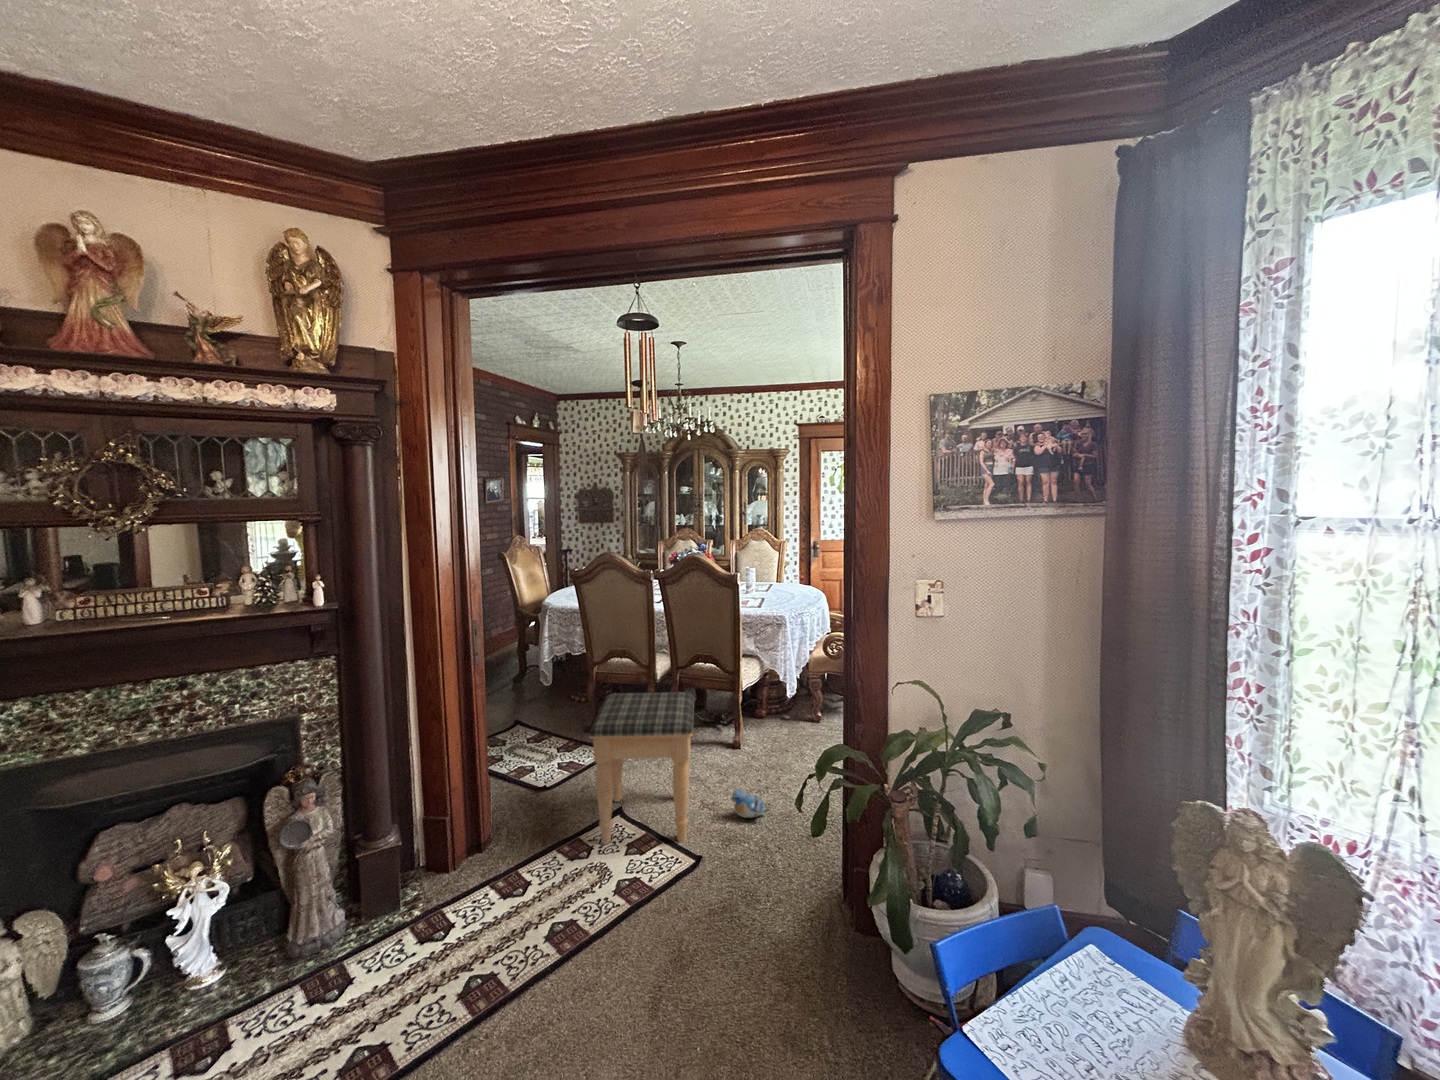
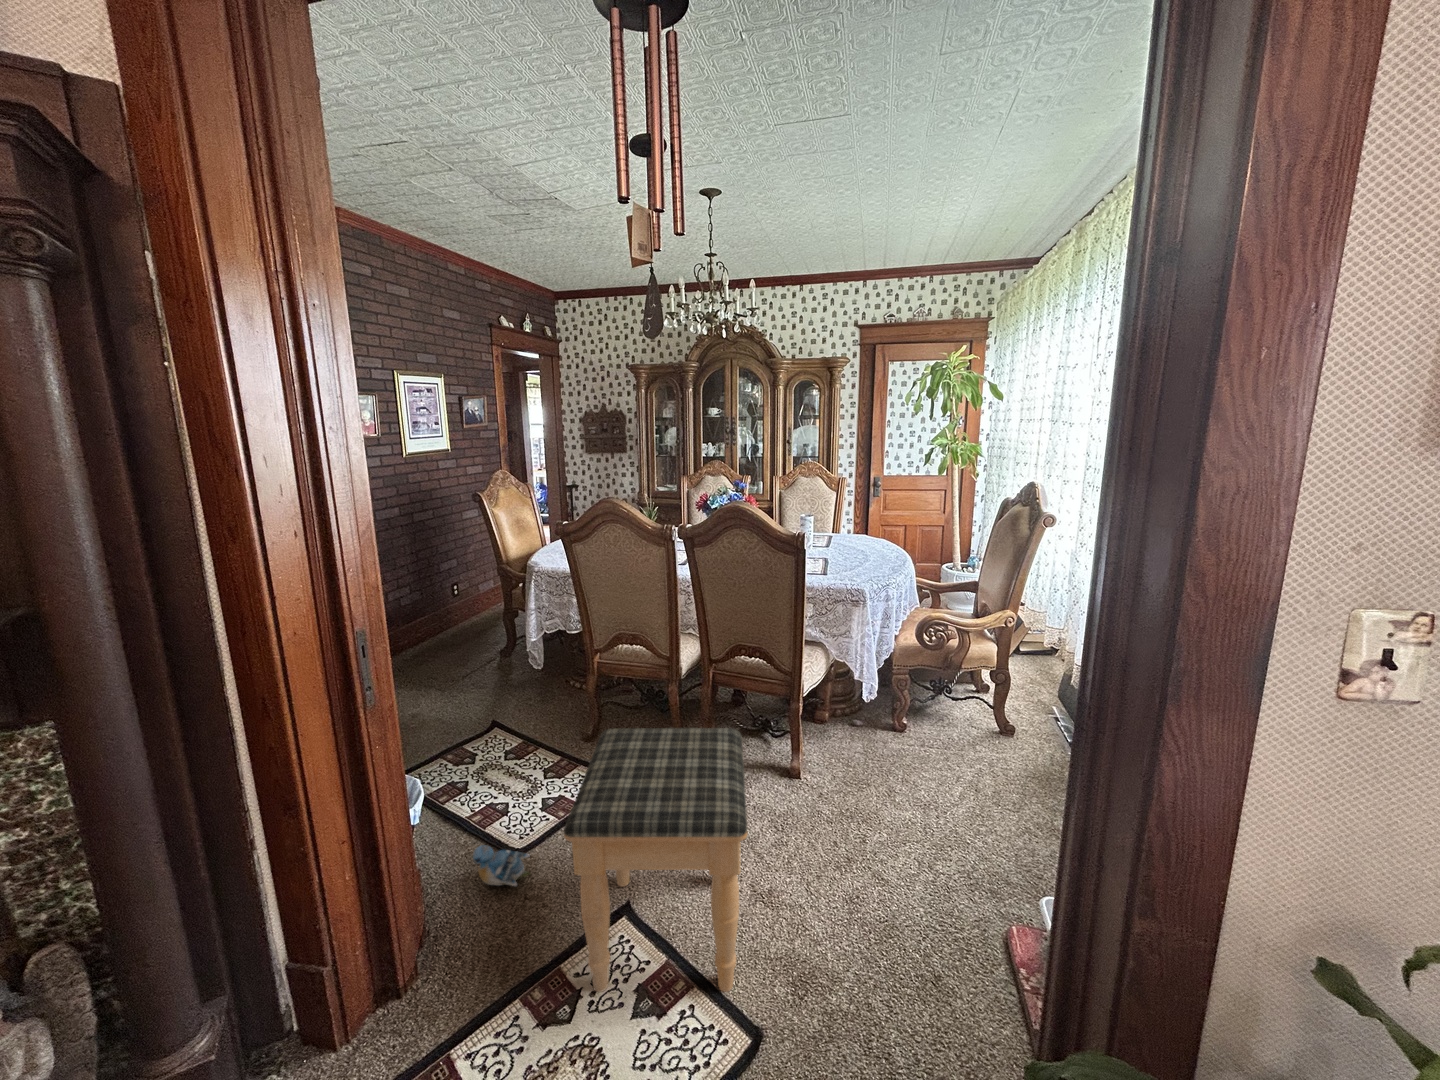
plush toy: present [731,789,769,818] -> present [472,845,531,886]

